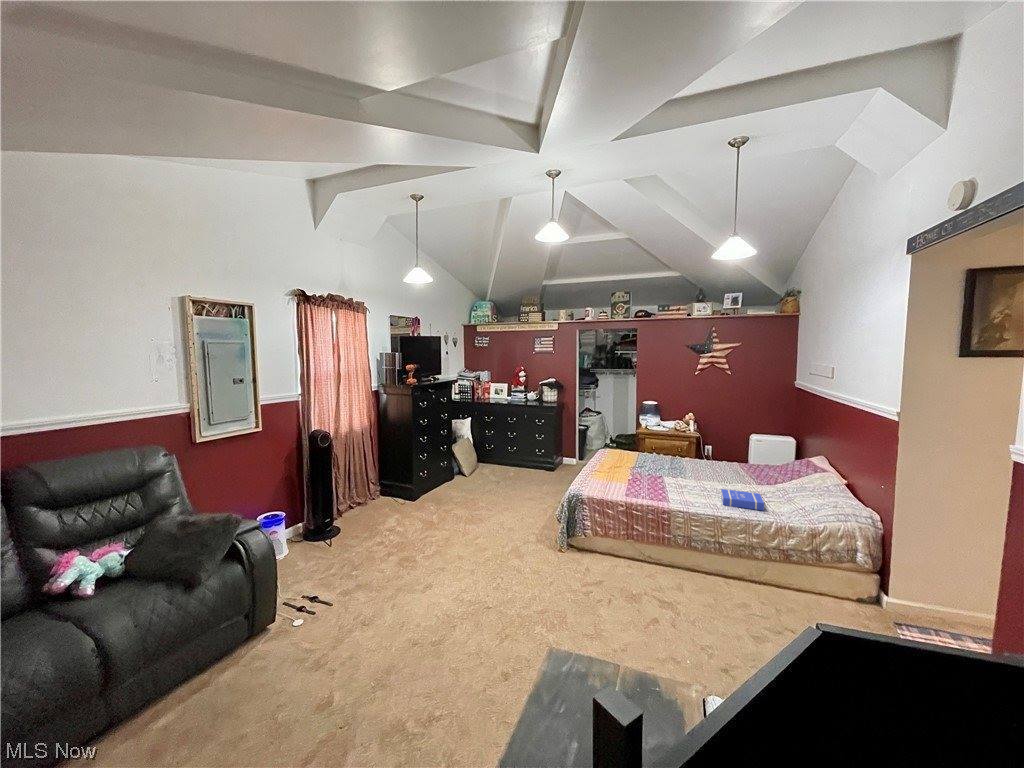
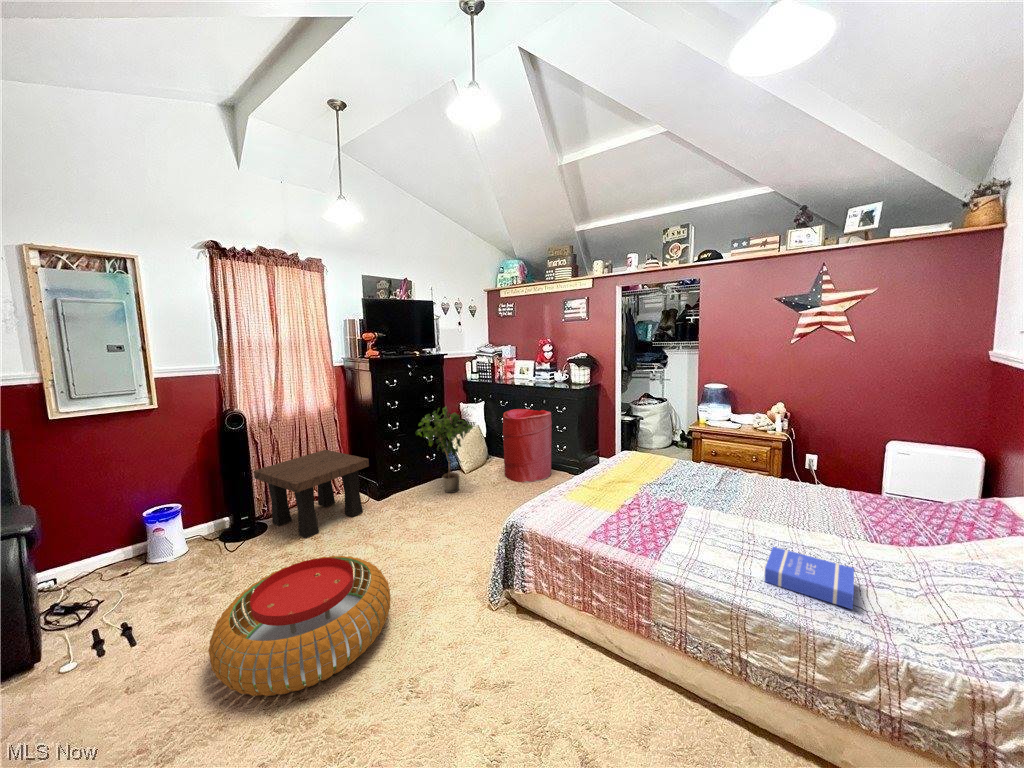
potted plant: none [439,422,491,491] -> present [416,407,473,493]
laundry hamper: none [499,423,537,479] -> present [503,409,552,483]
side table: none [325,461,417,531] -> present [254,450,369,538]
pouf: none [397,529,509,612] -> present [208,556,391,696]

